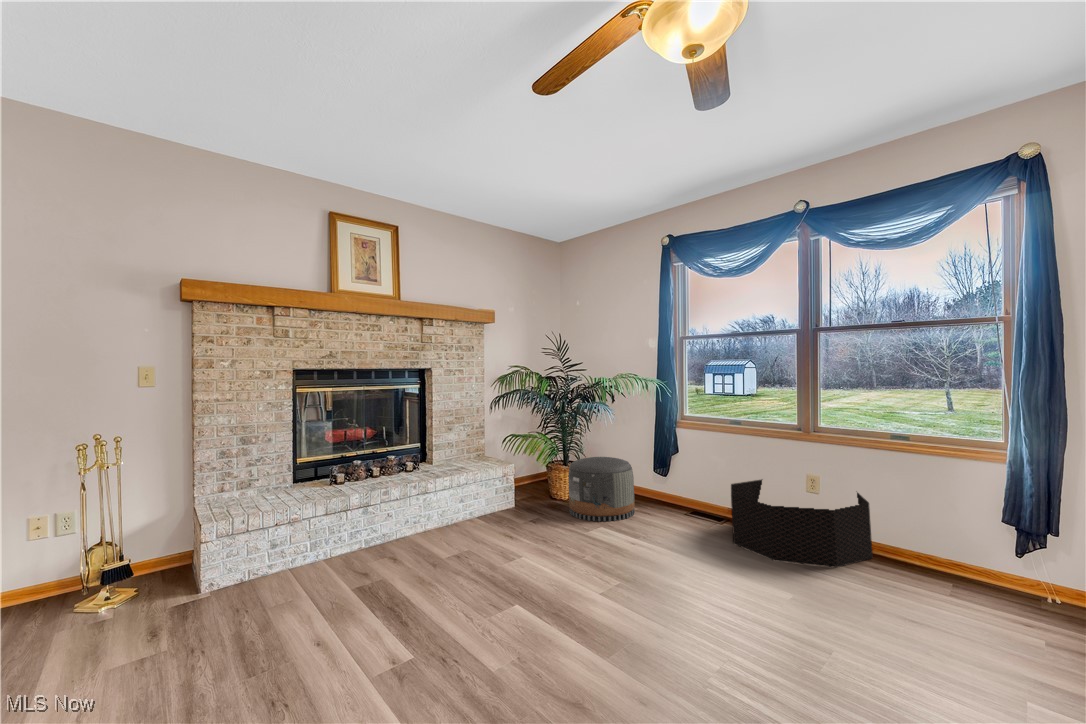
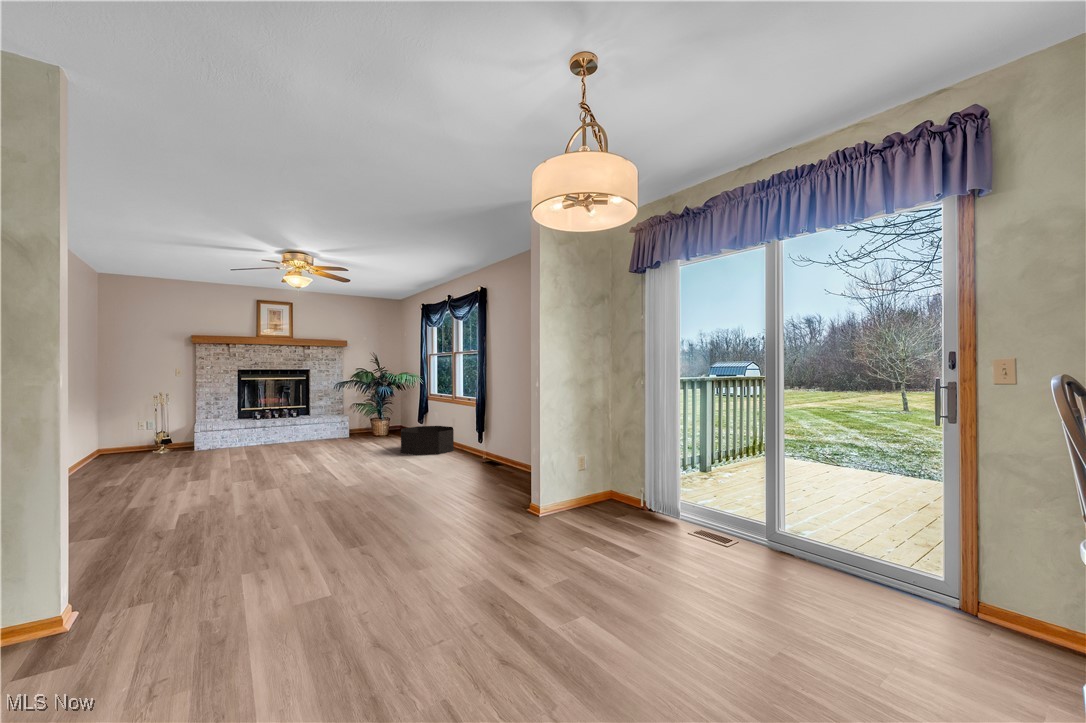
pouf: present [568,457,635,521] -> none [366,415,399,443]

